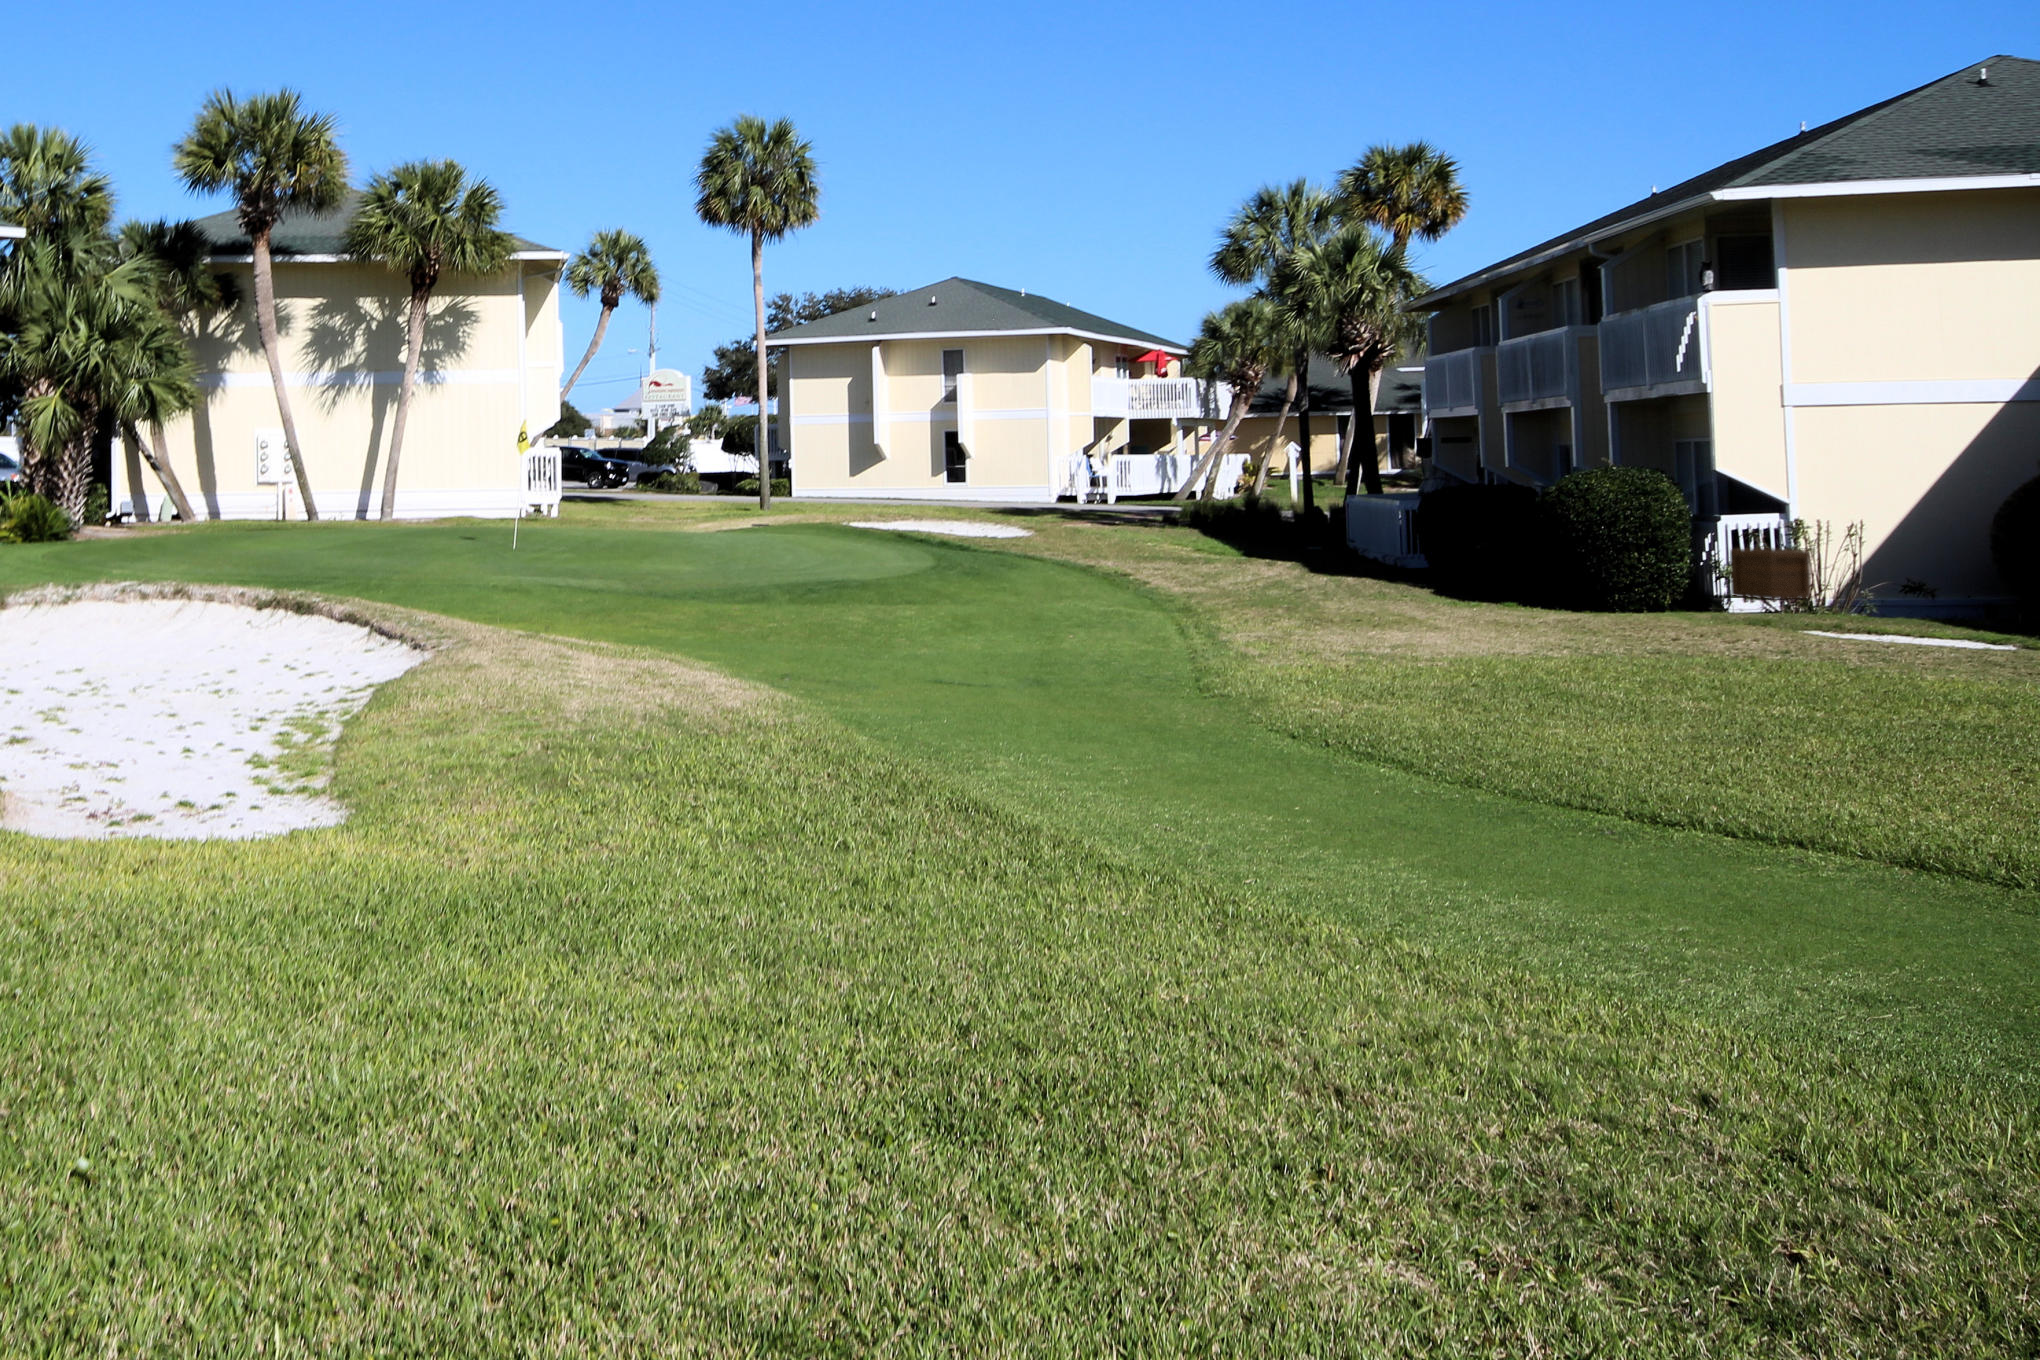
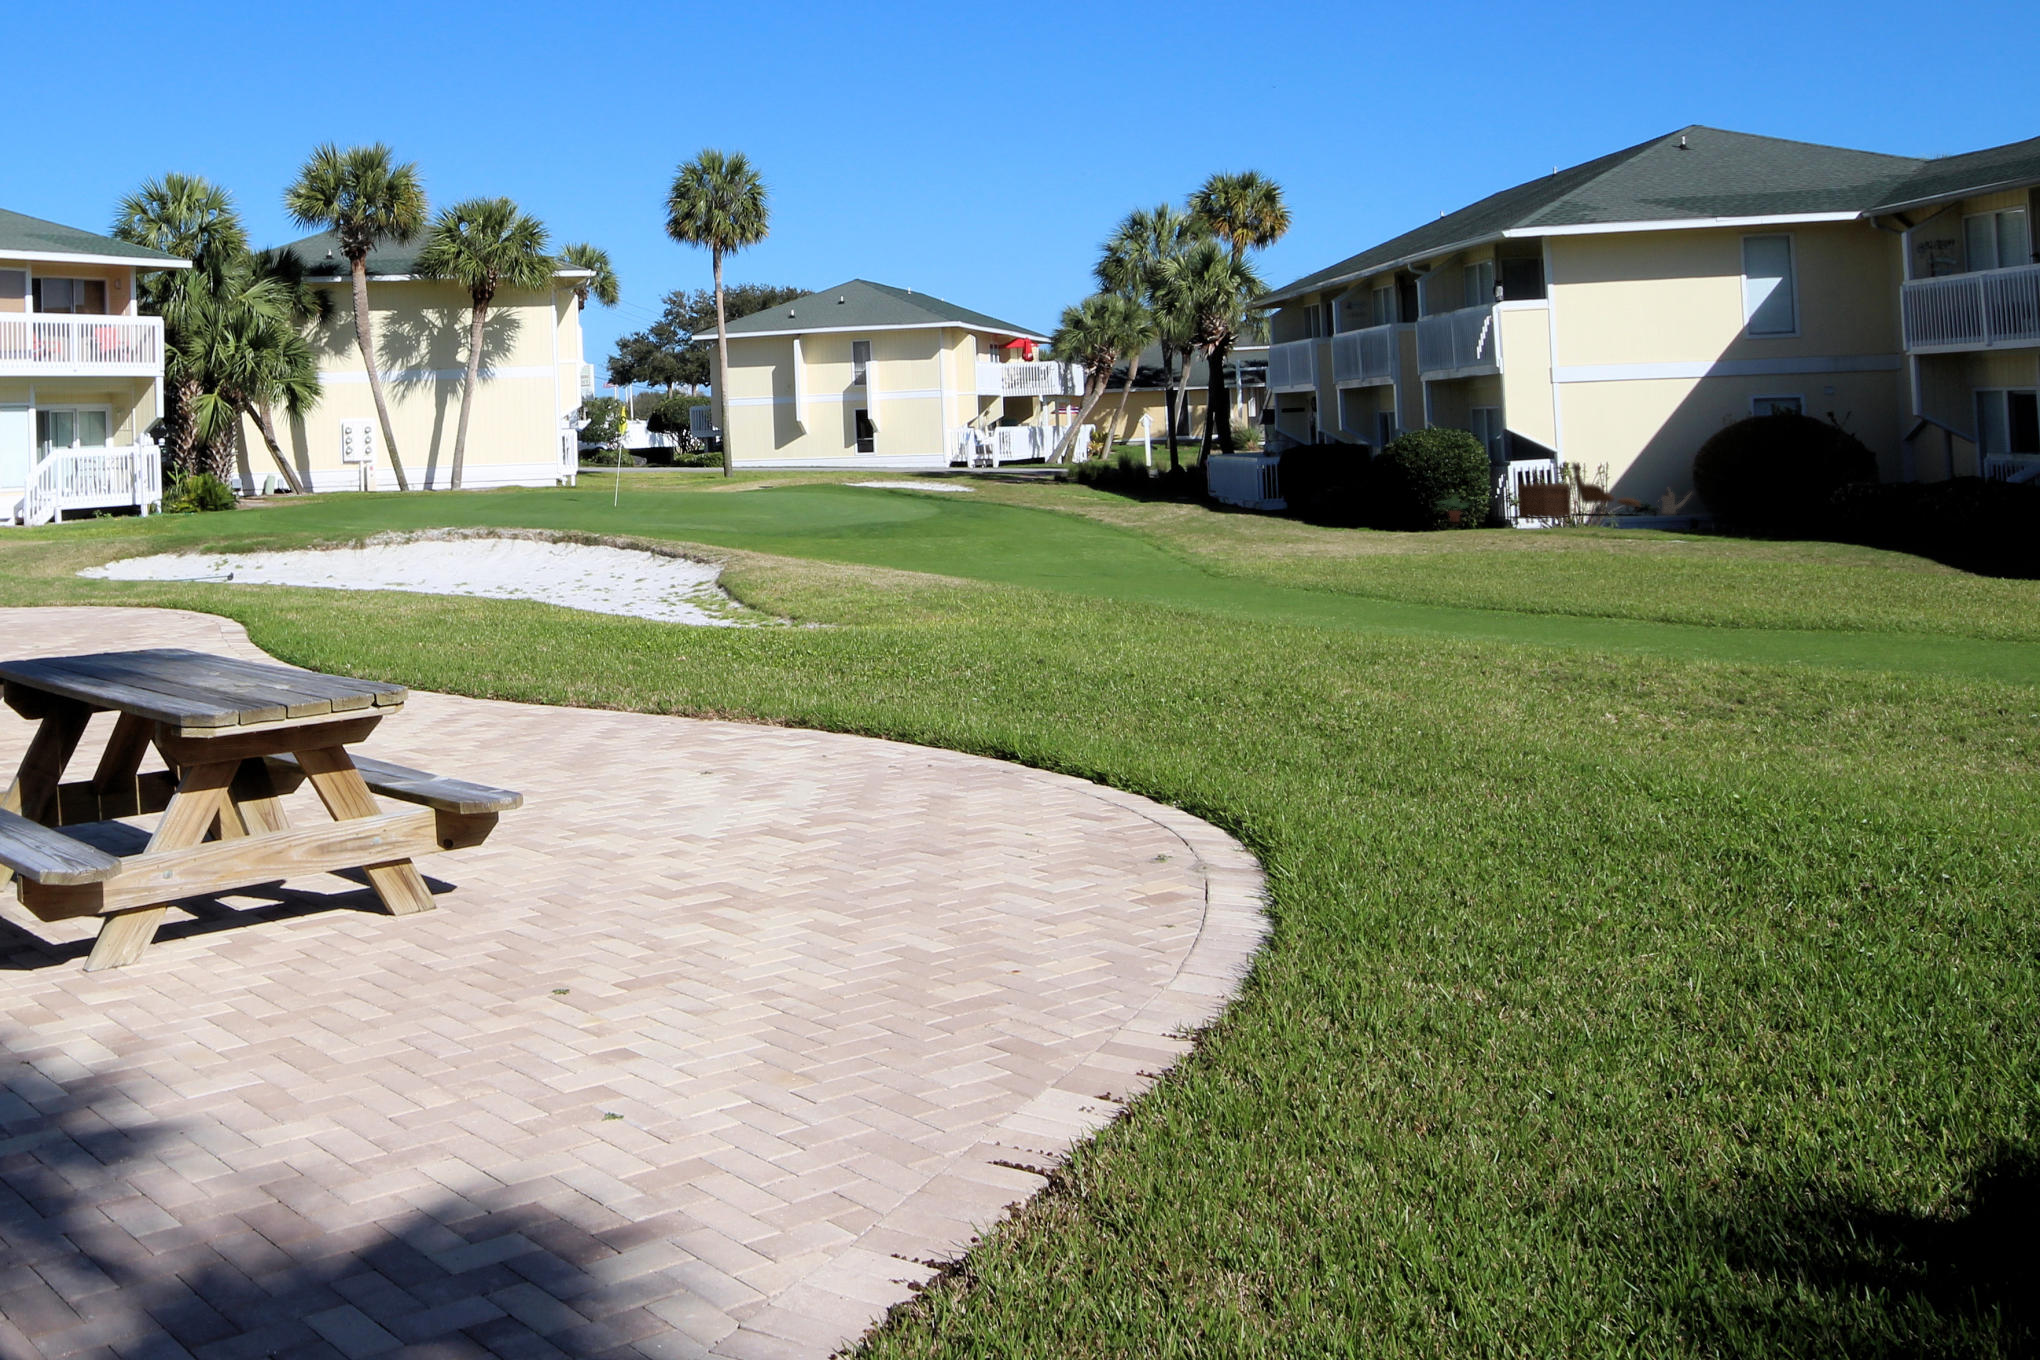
lounge chair: none [1814,519,1919,598] -> present [1572,463,1640,513]
watering can: none [1943,559,1999,598] -> present [1658,490,1690,515]
potted plant: none [1597,562,1664,604] -> present [1438,495,1469,522]

